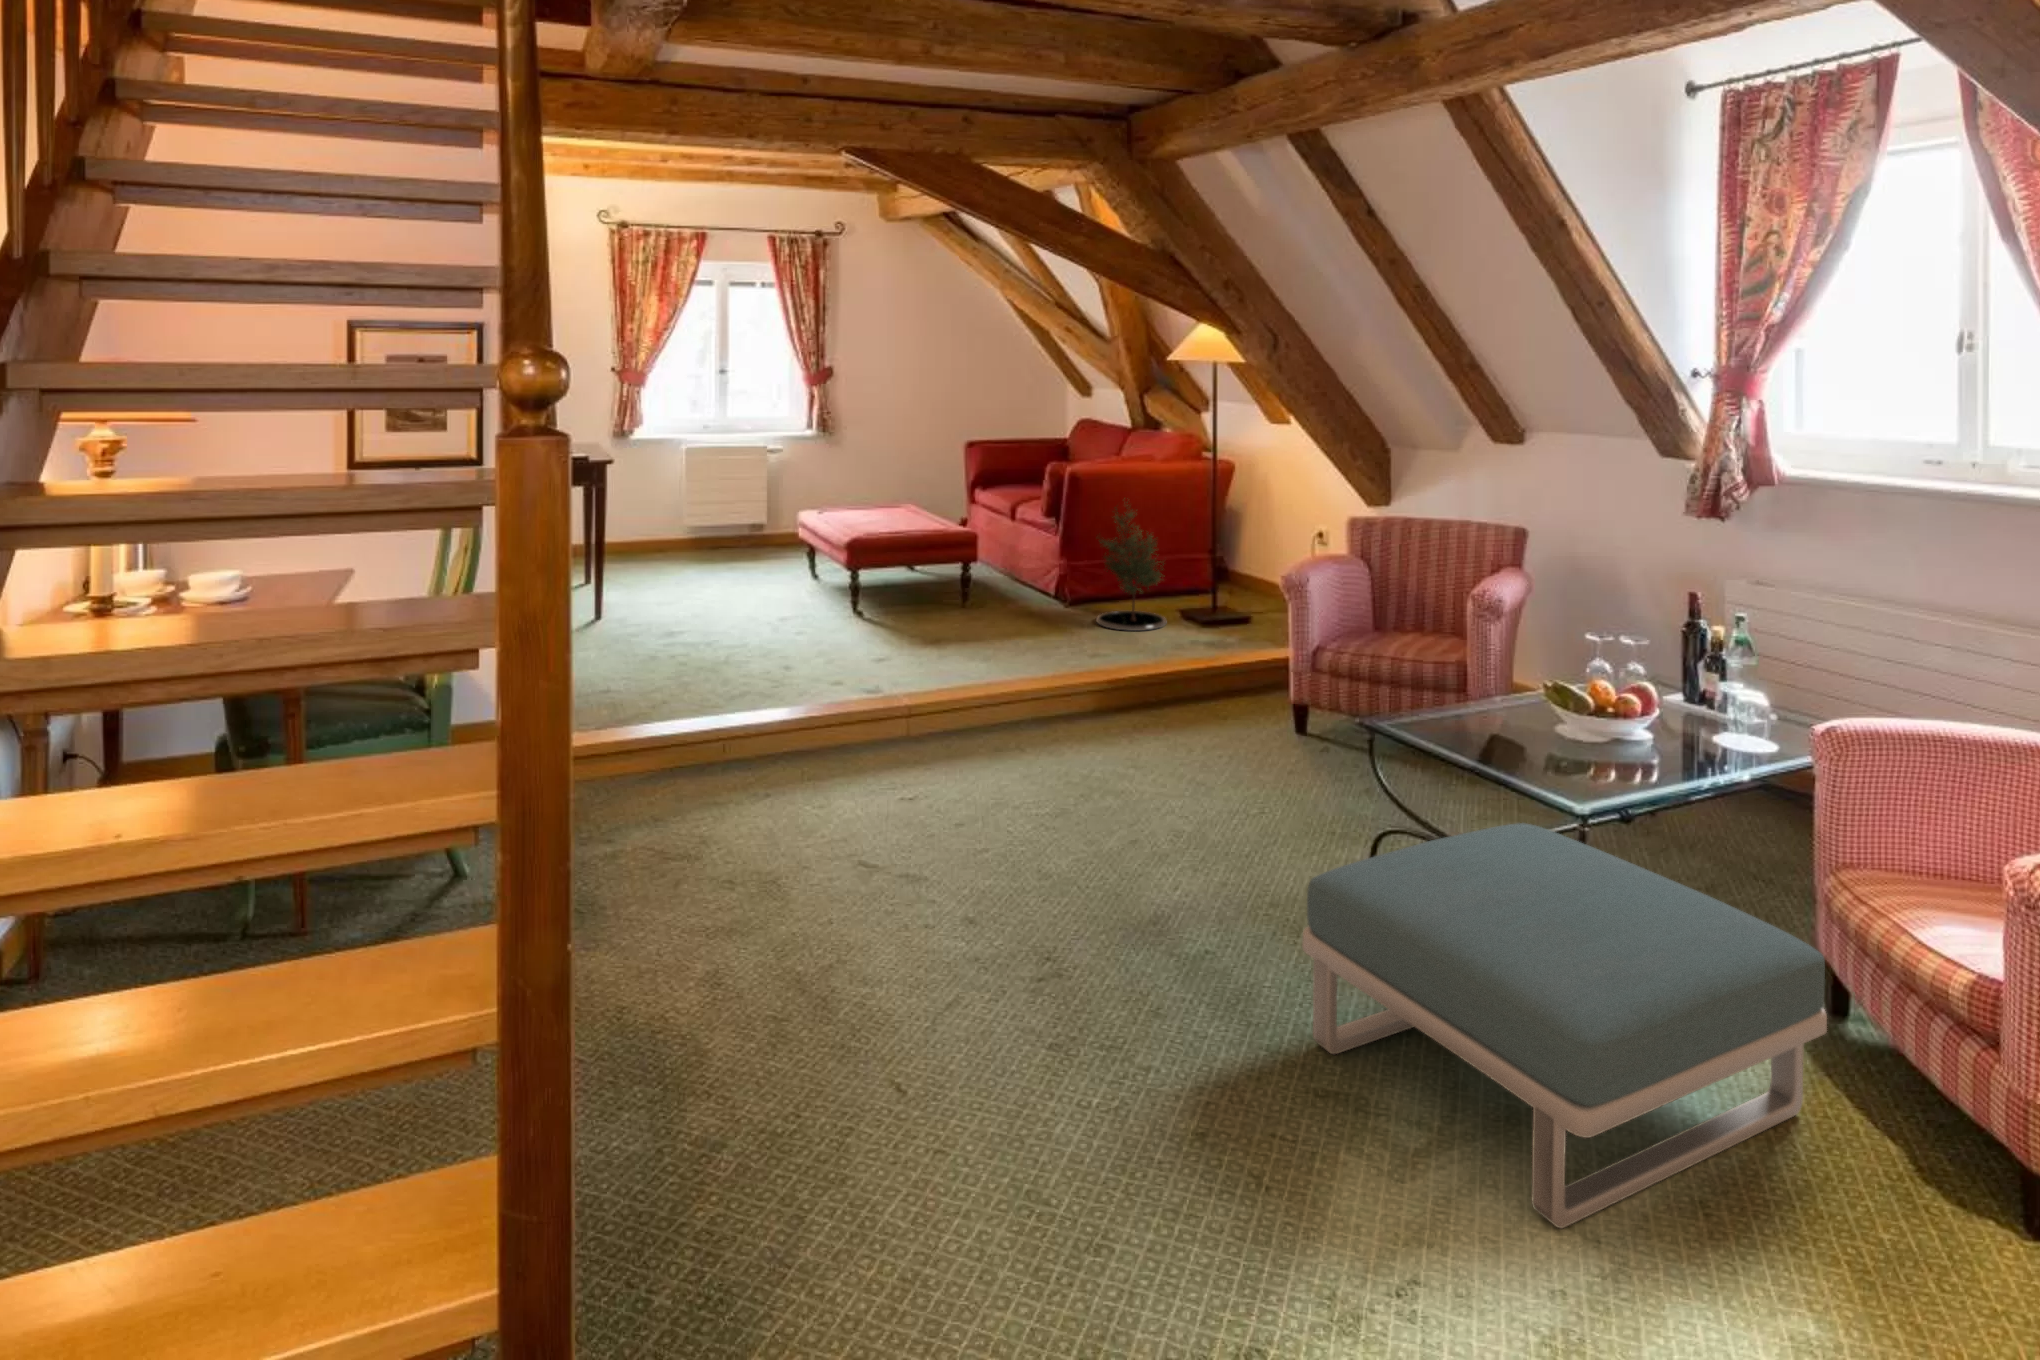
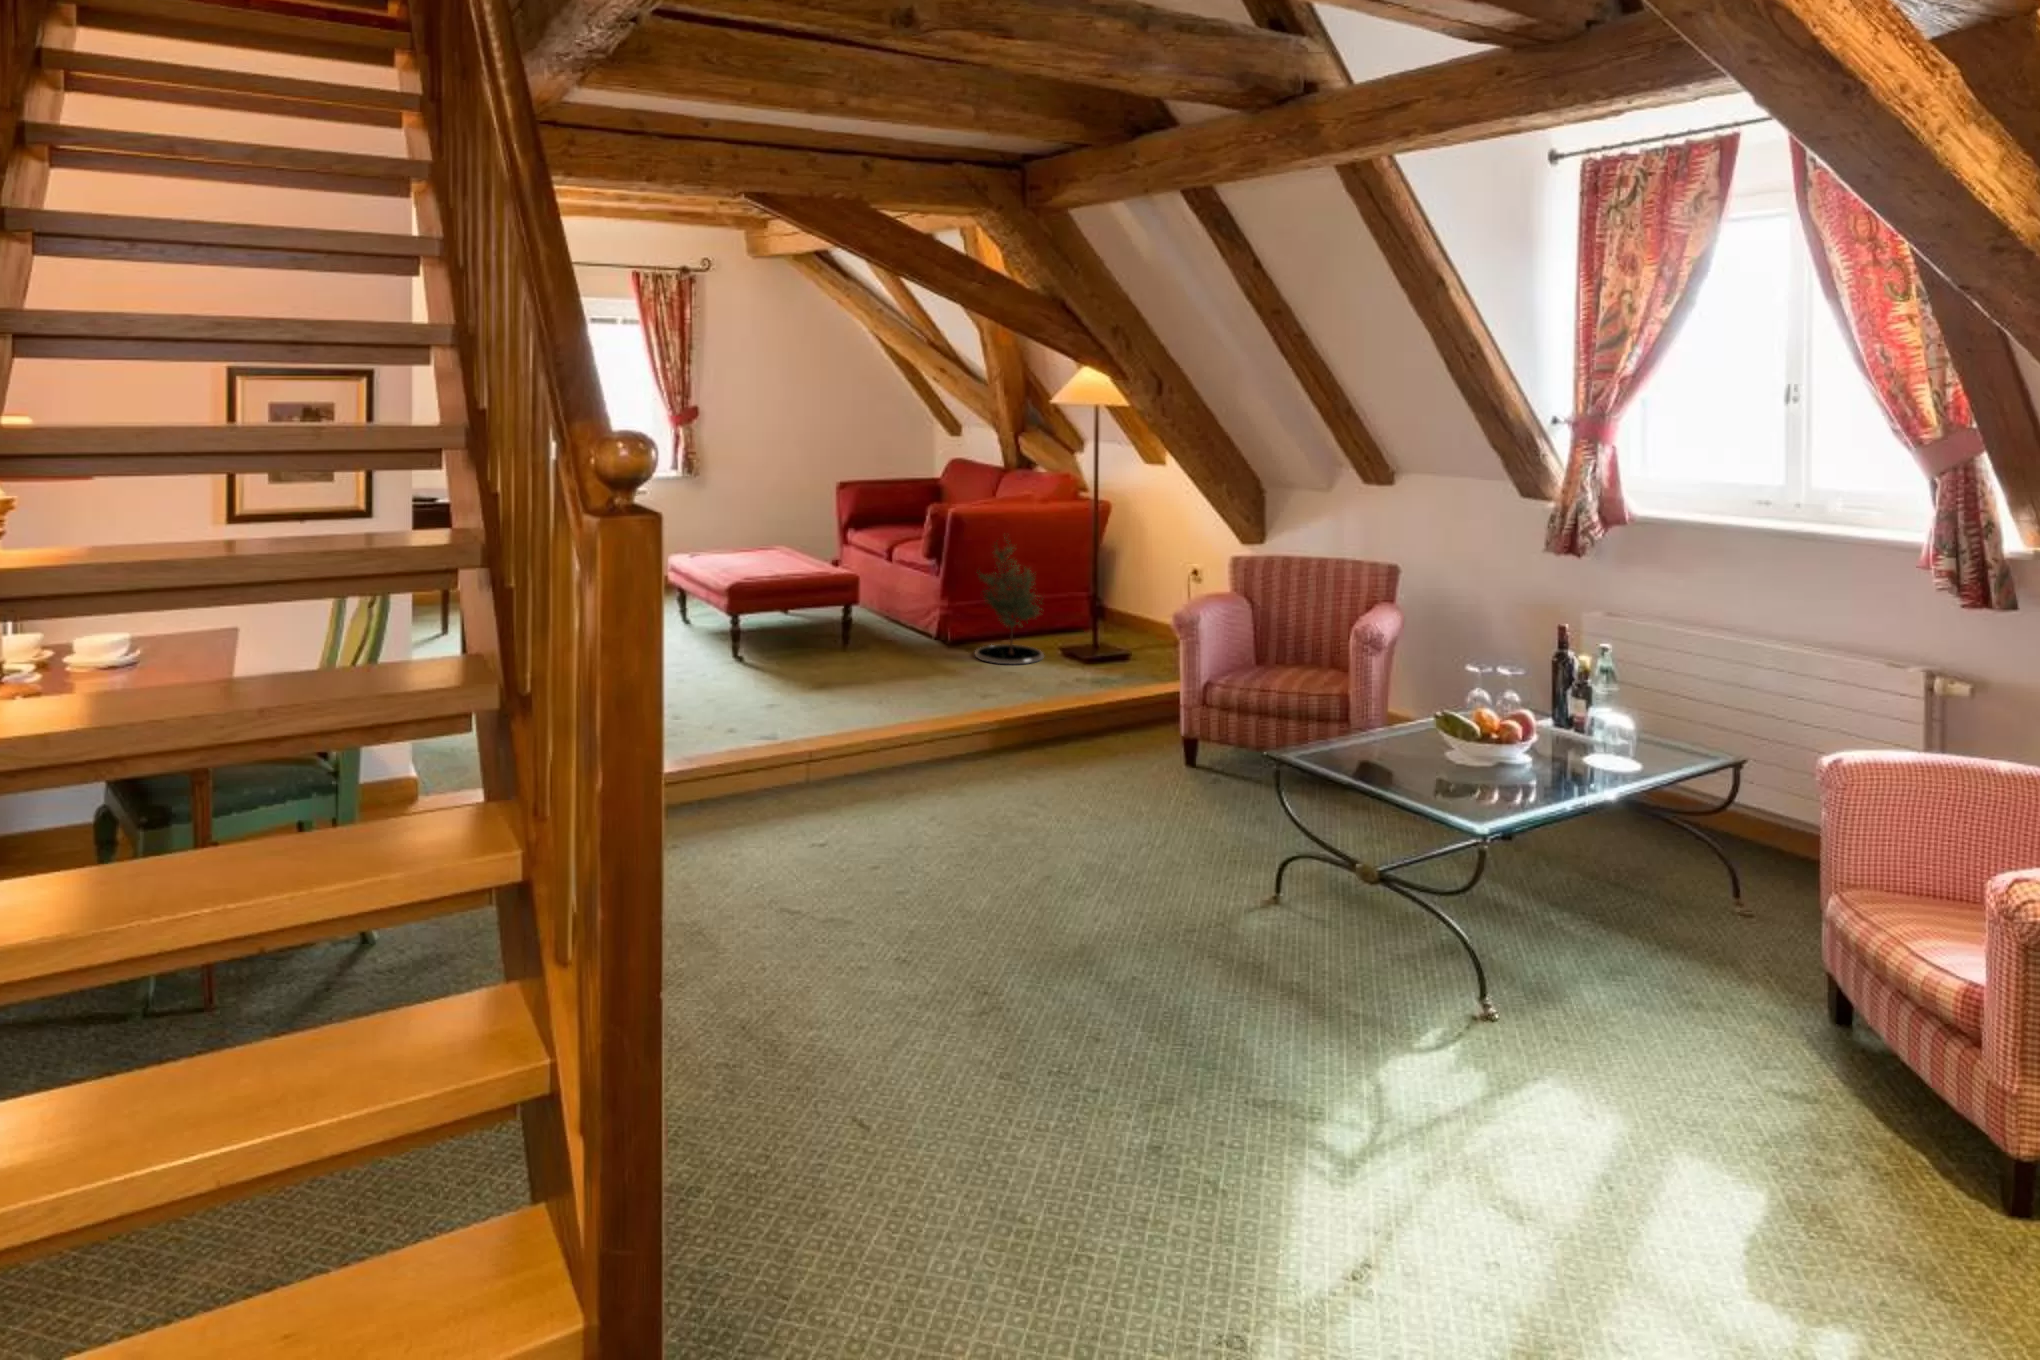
footstool: present [1302,823,1827,1228] -> none [1238,843,1709,1214]

